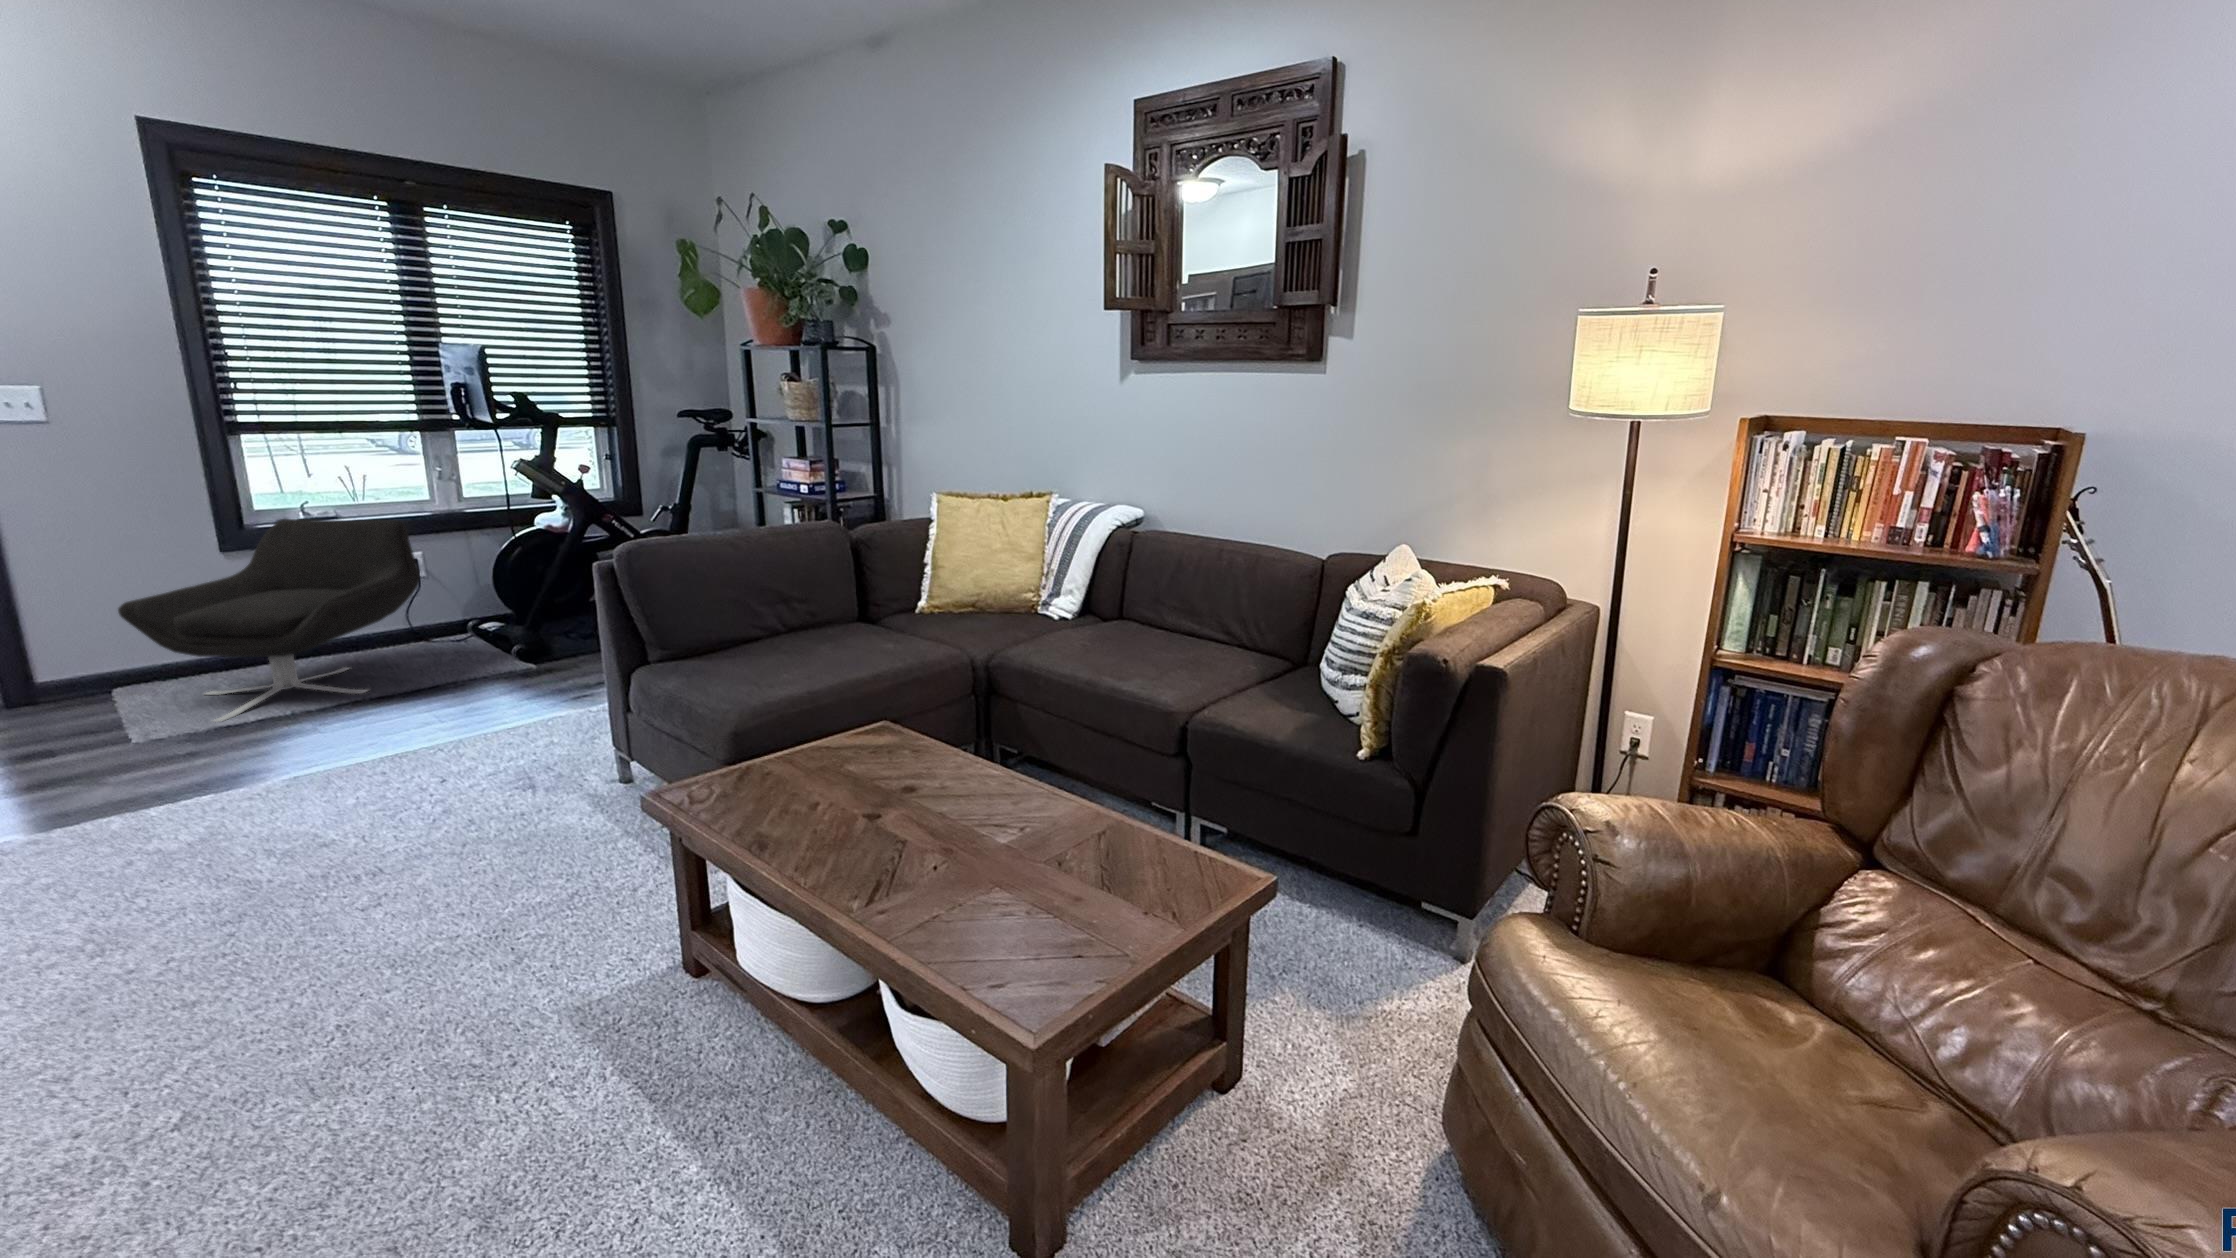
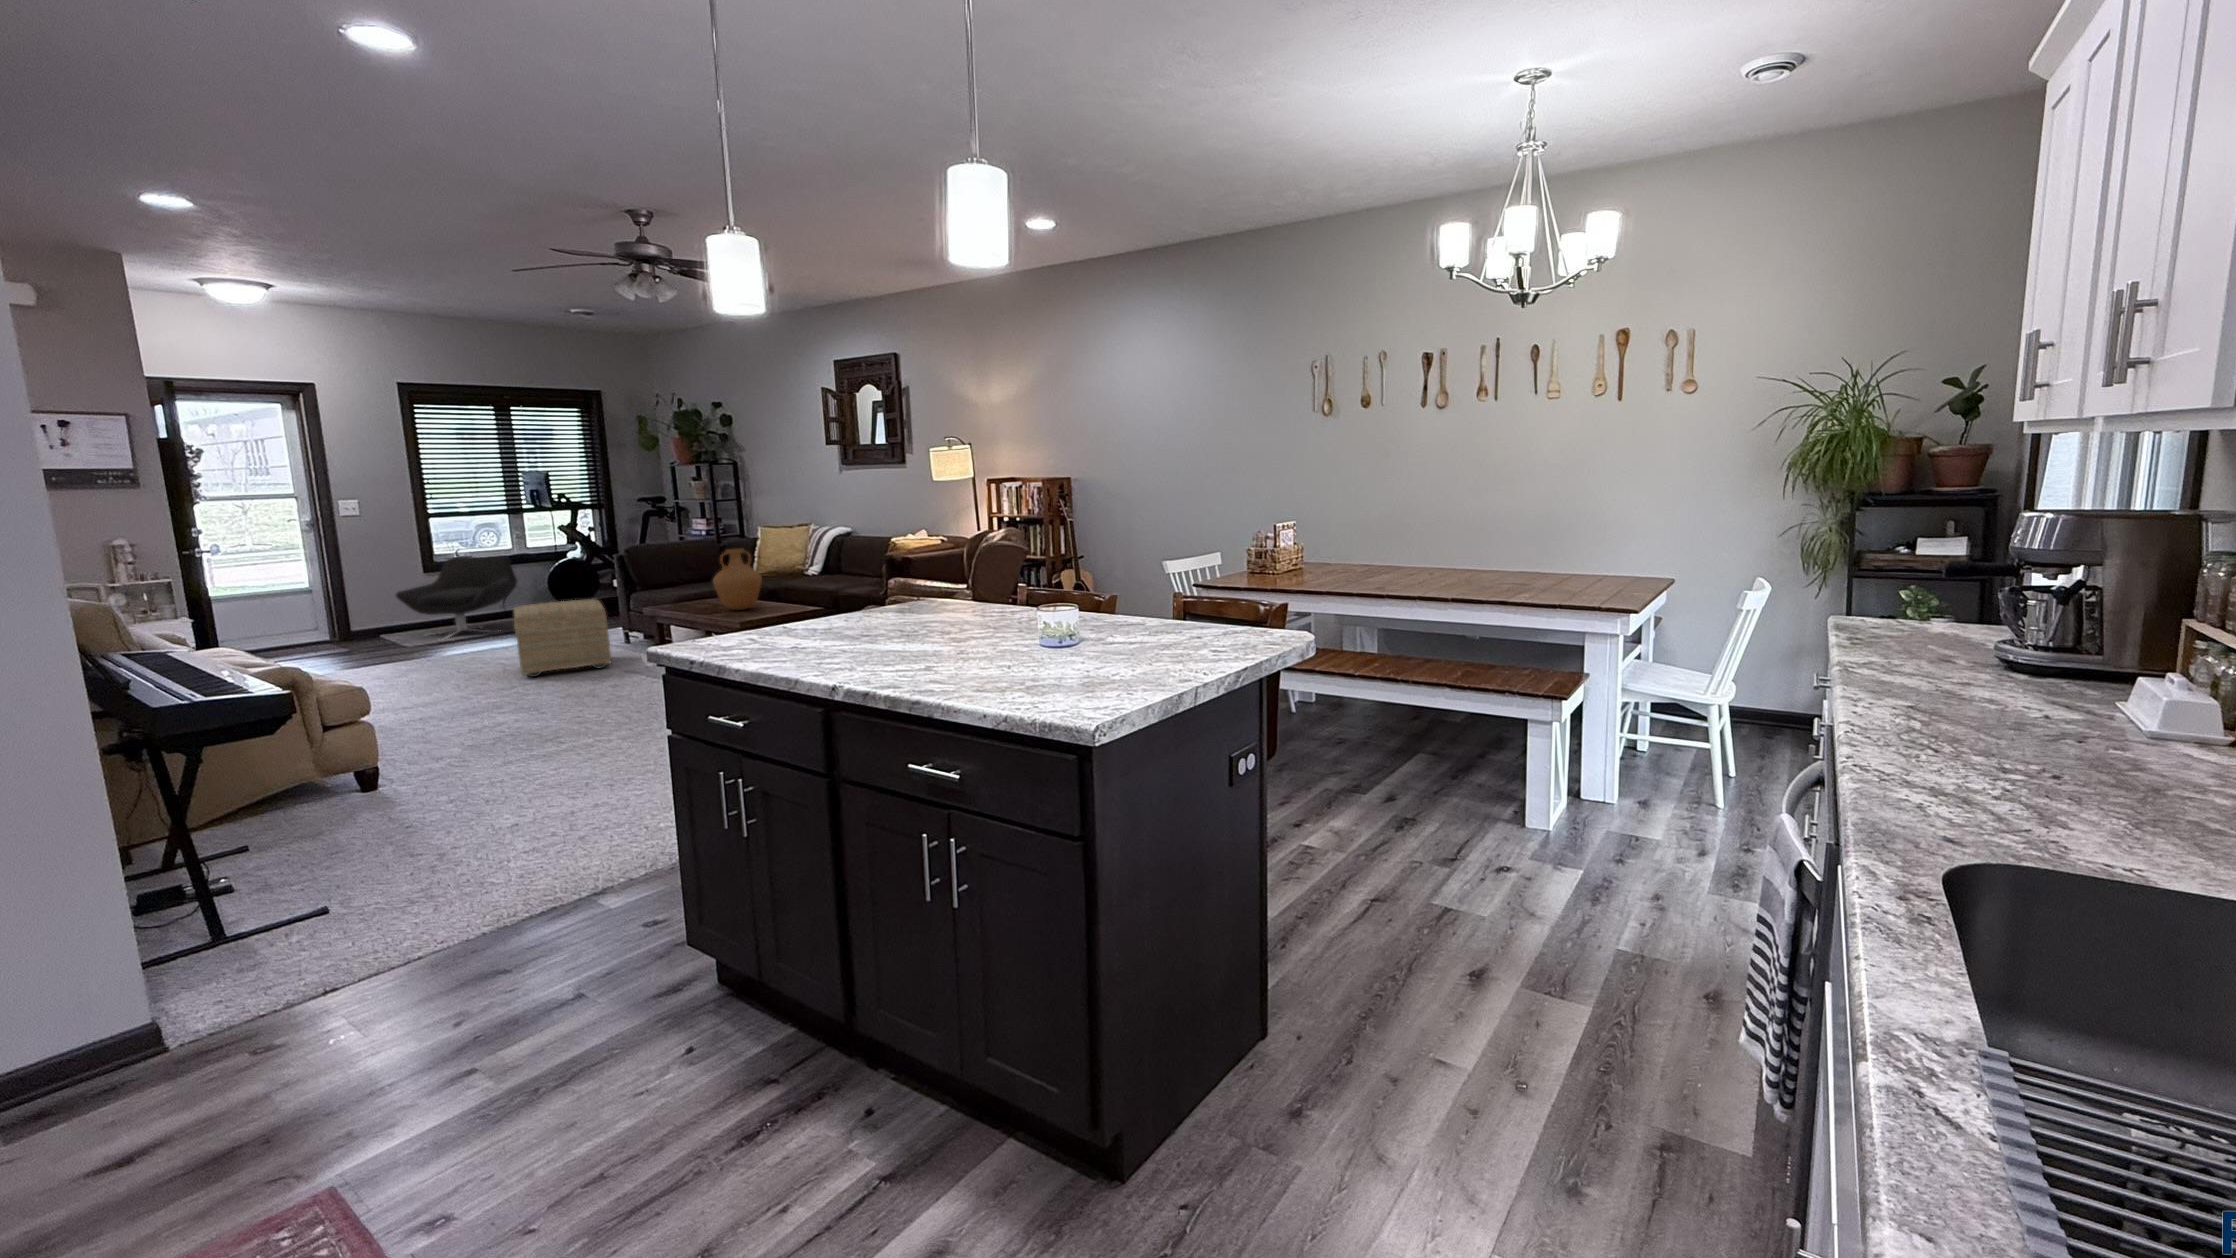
vase: none [898,635,1070,873] -> present [713,548,762,610]
ottoman: none [175,713,551,1037] -> present [514,599,611,677]

